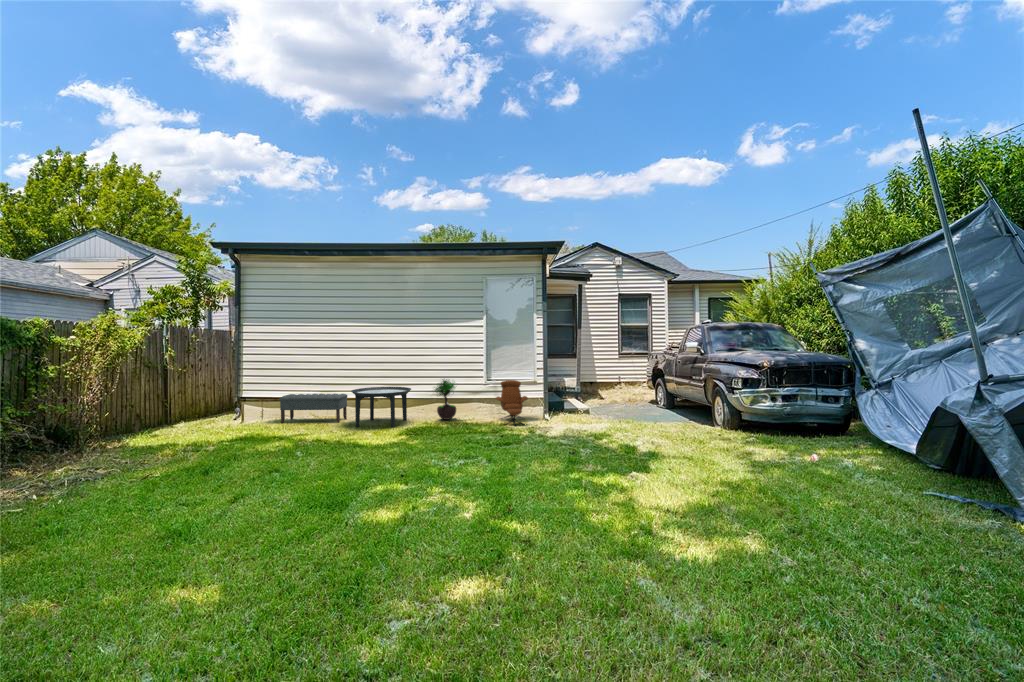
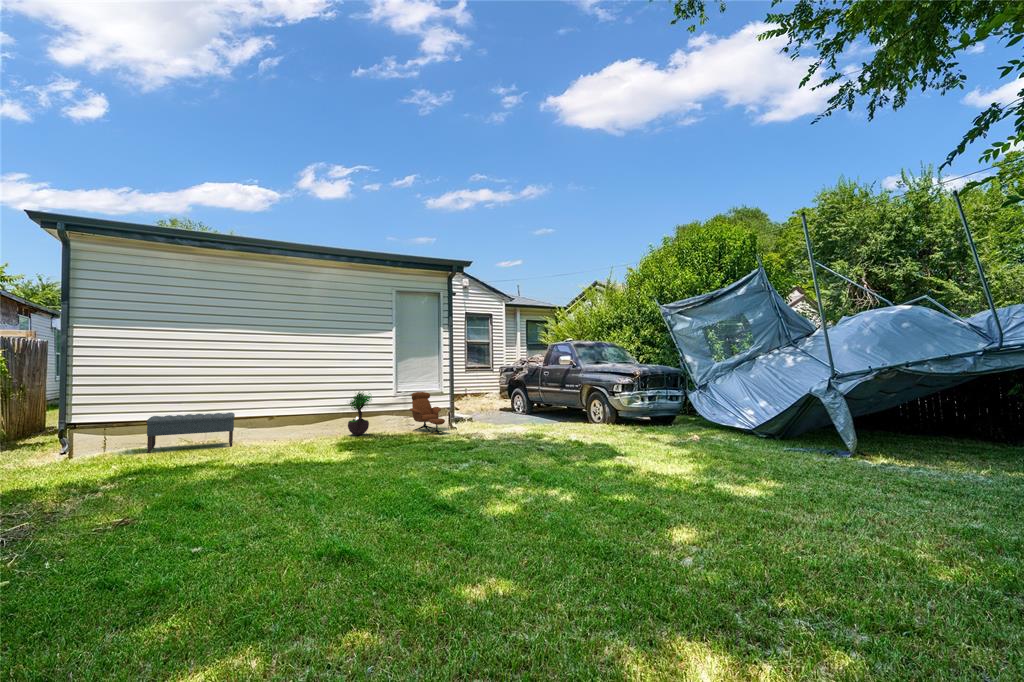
round table: present [351,387,411,427] -> none [256,402,327,448]

